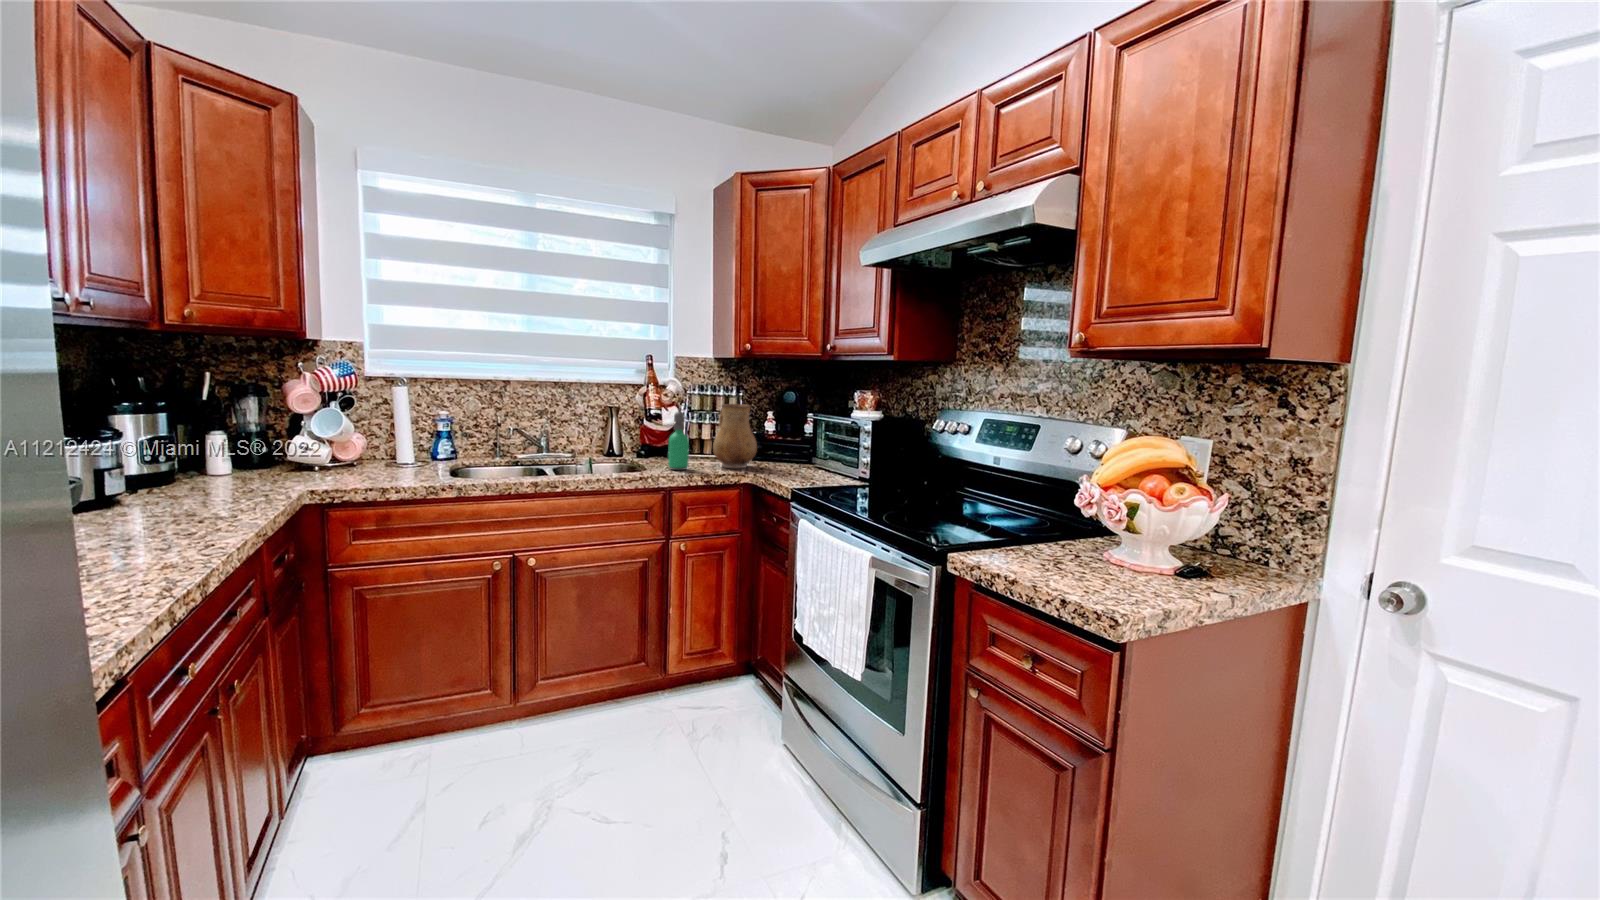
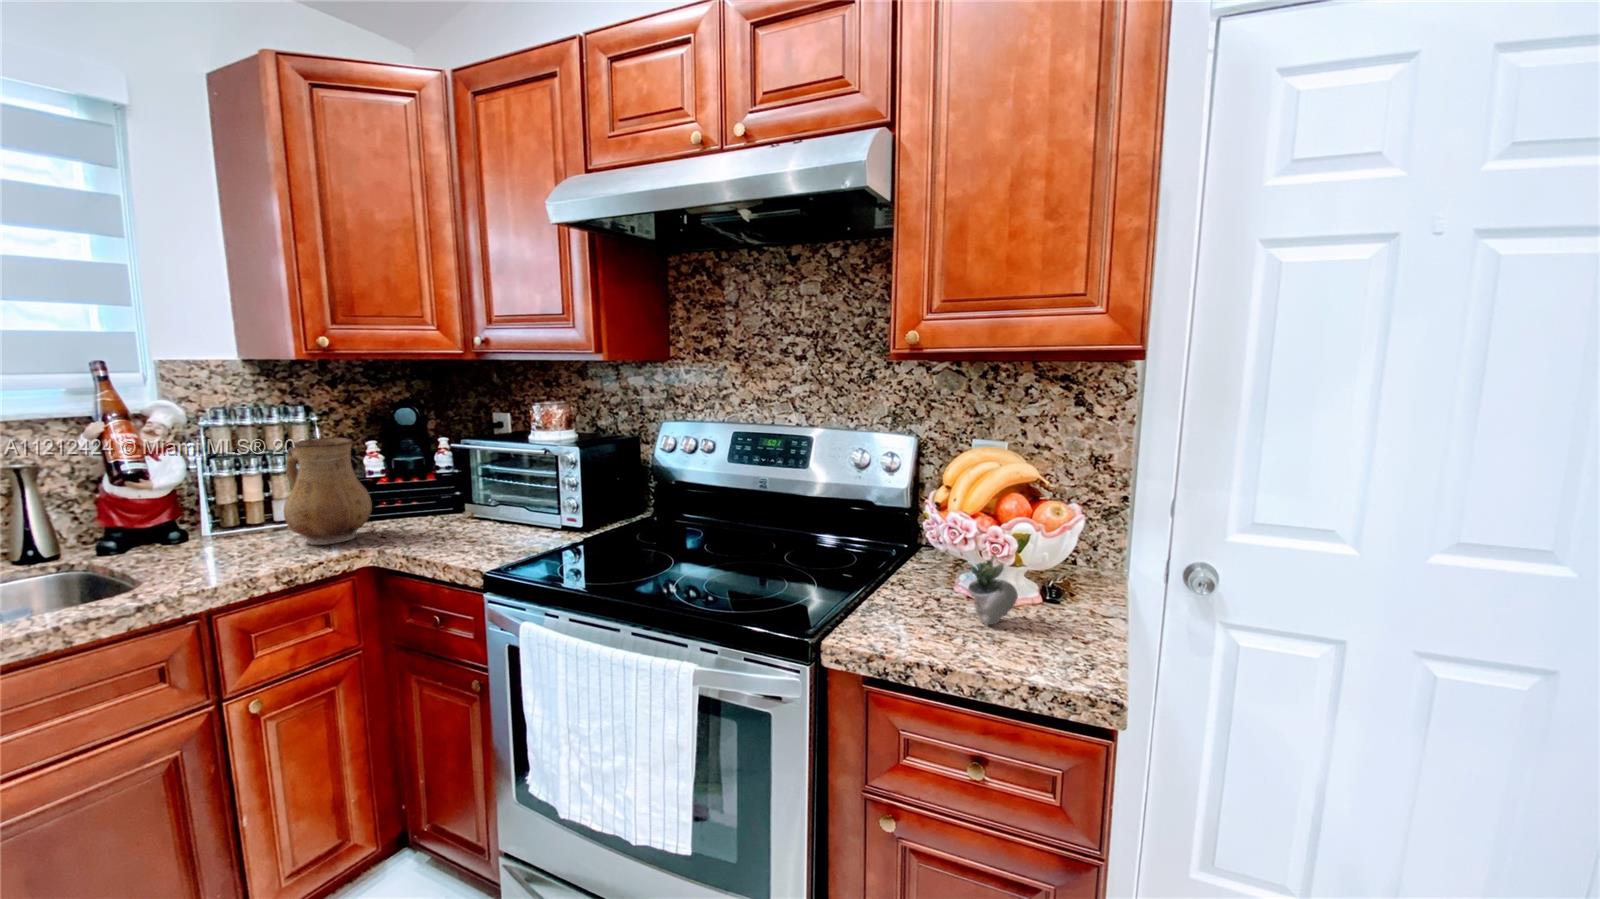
soap dispenser: present [668,412,689,470] -> none [187,466,241,572]
succulent plant: none [1068,513,1113,570] -> present [968,555,1027,625]

